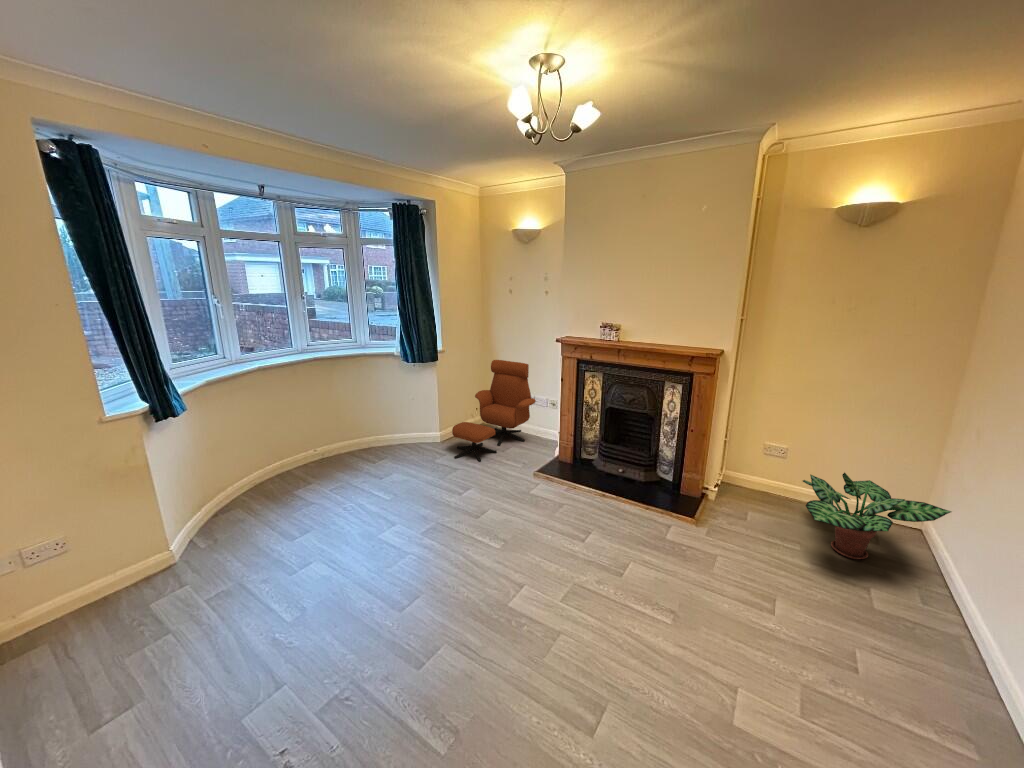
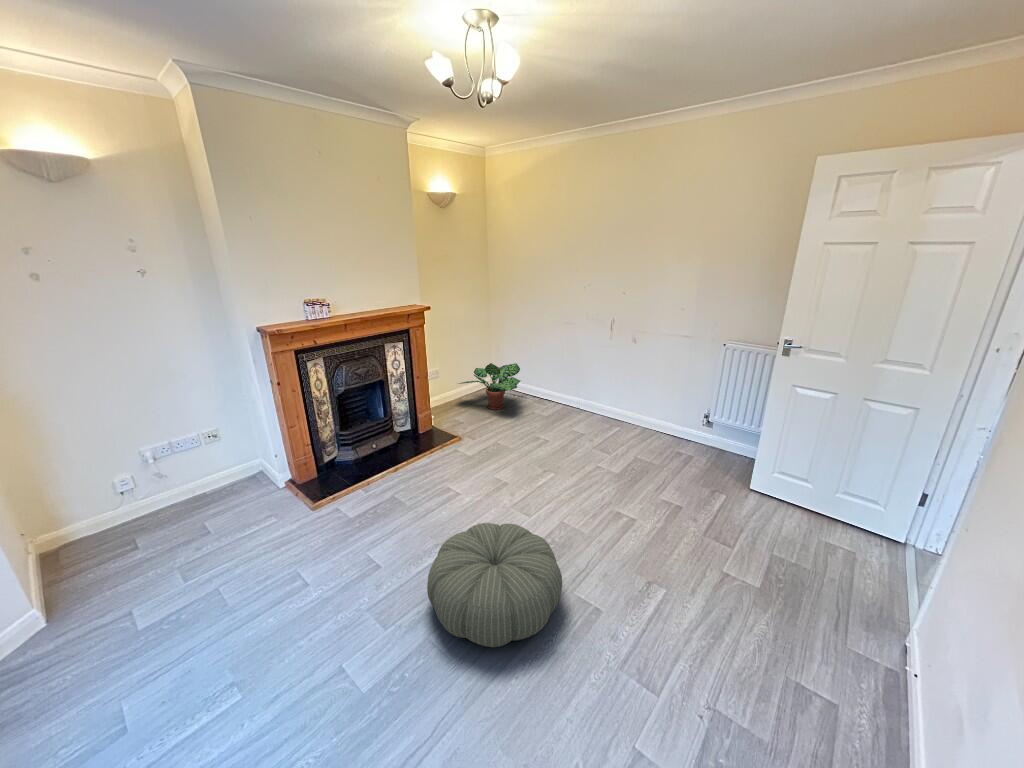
lounge chair: present [452,360,536,461] -> none [45,394,230,596]
pouf: none [370,507,482,600] -> present [427,523,562,647]

